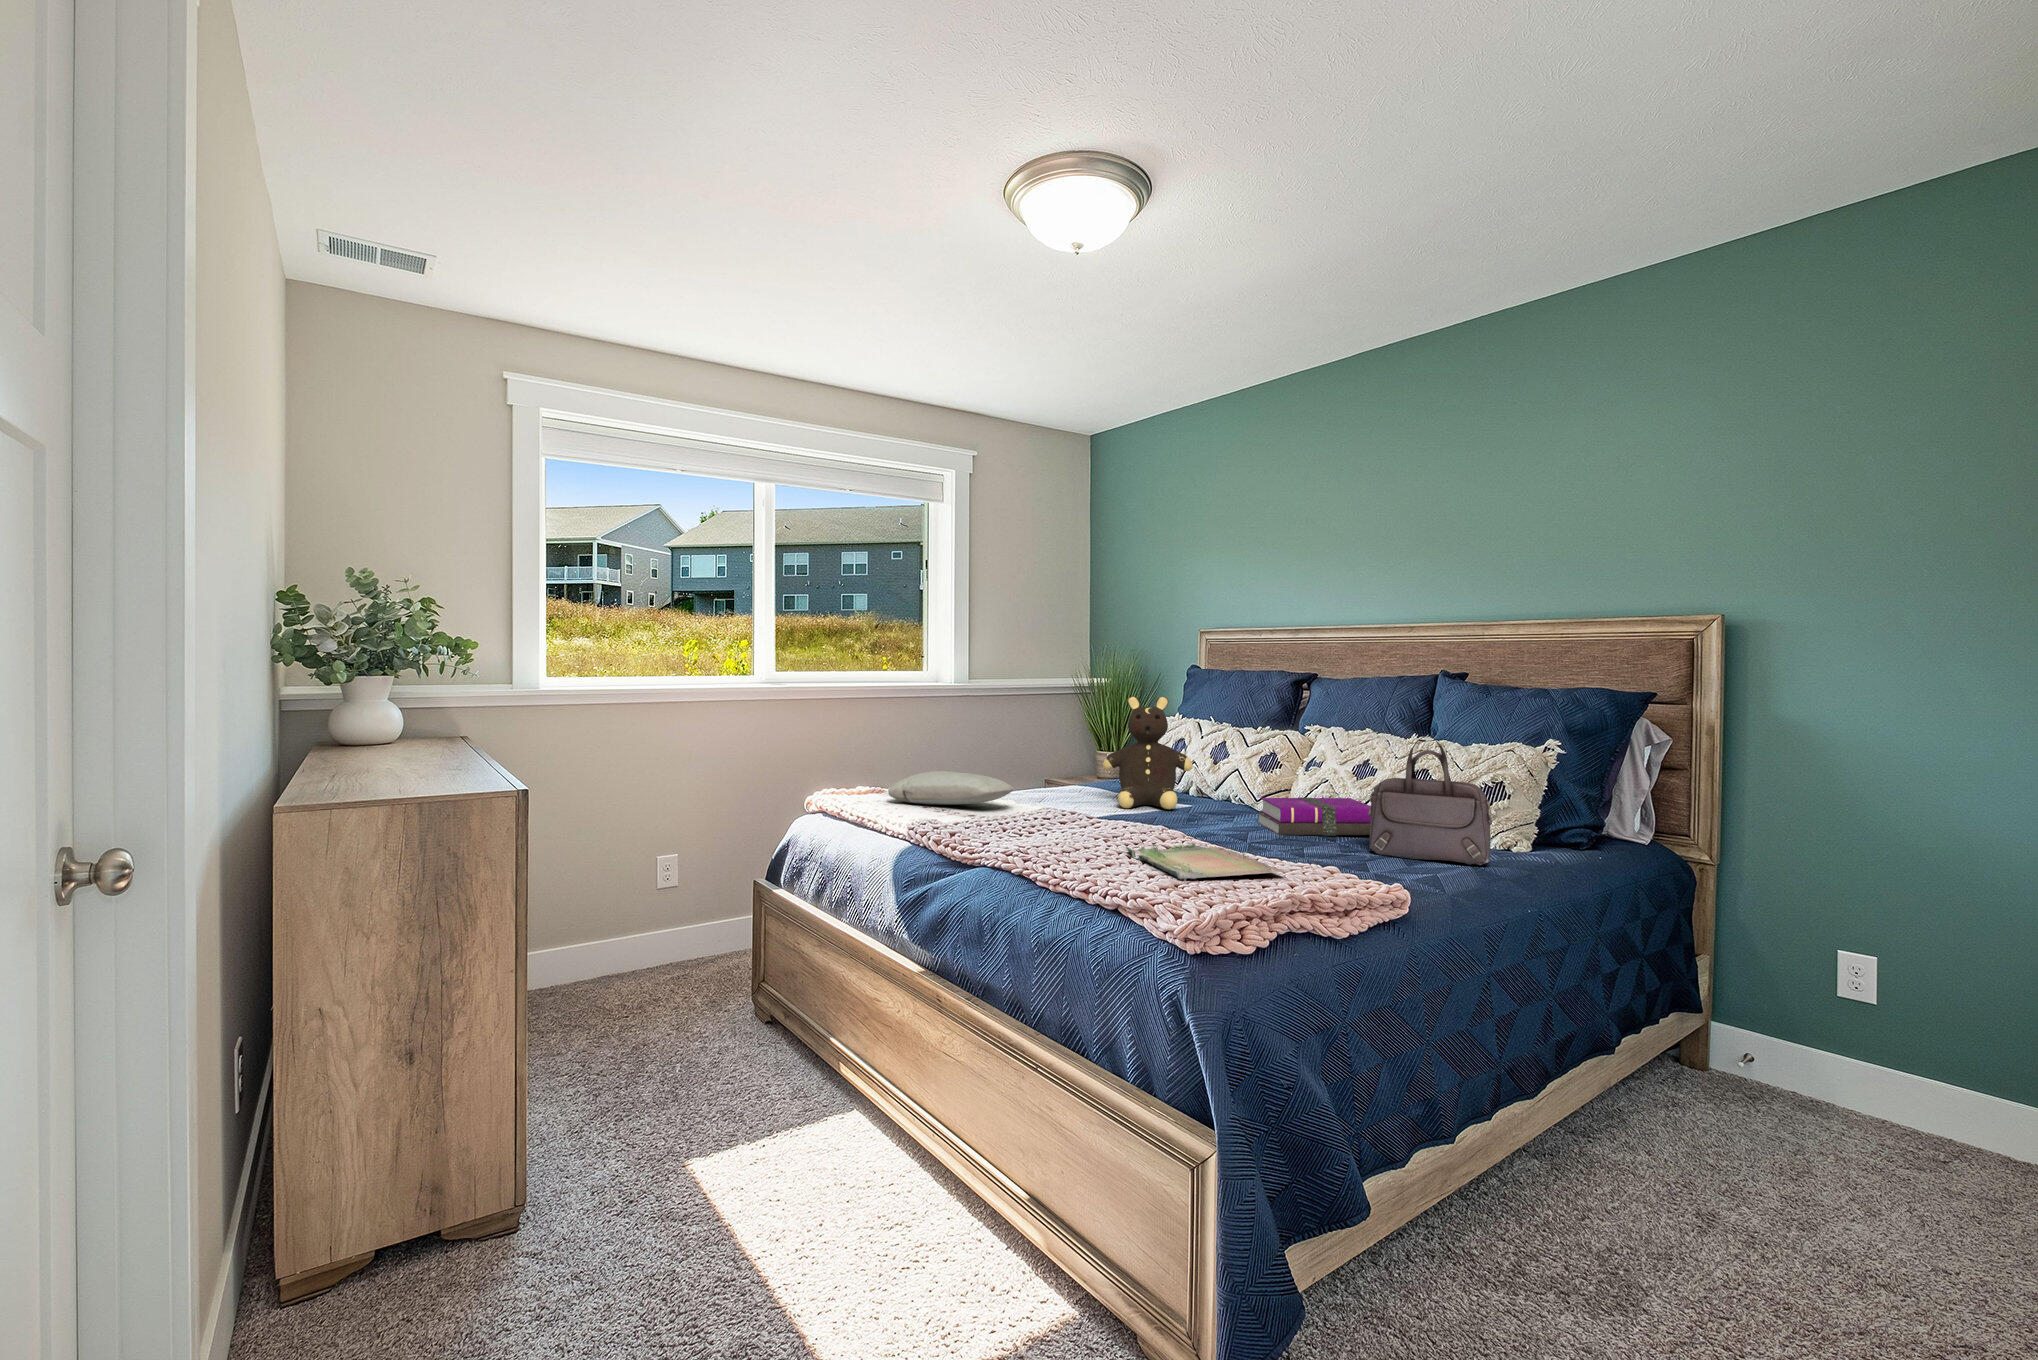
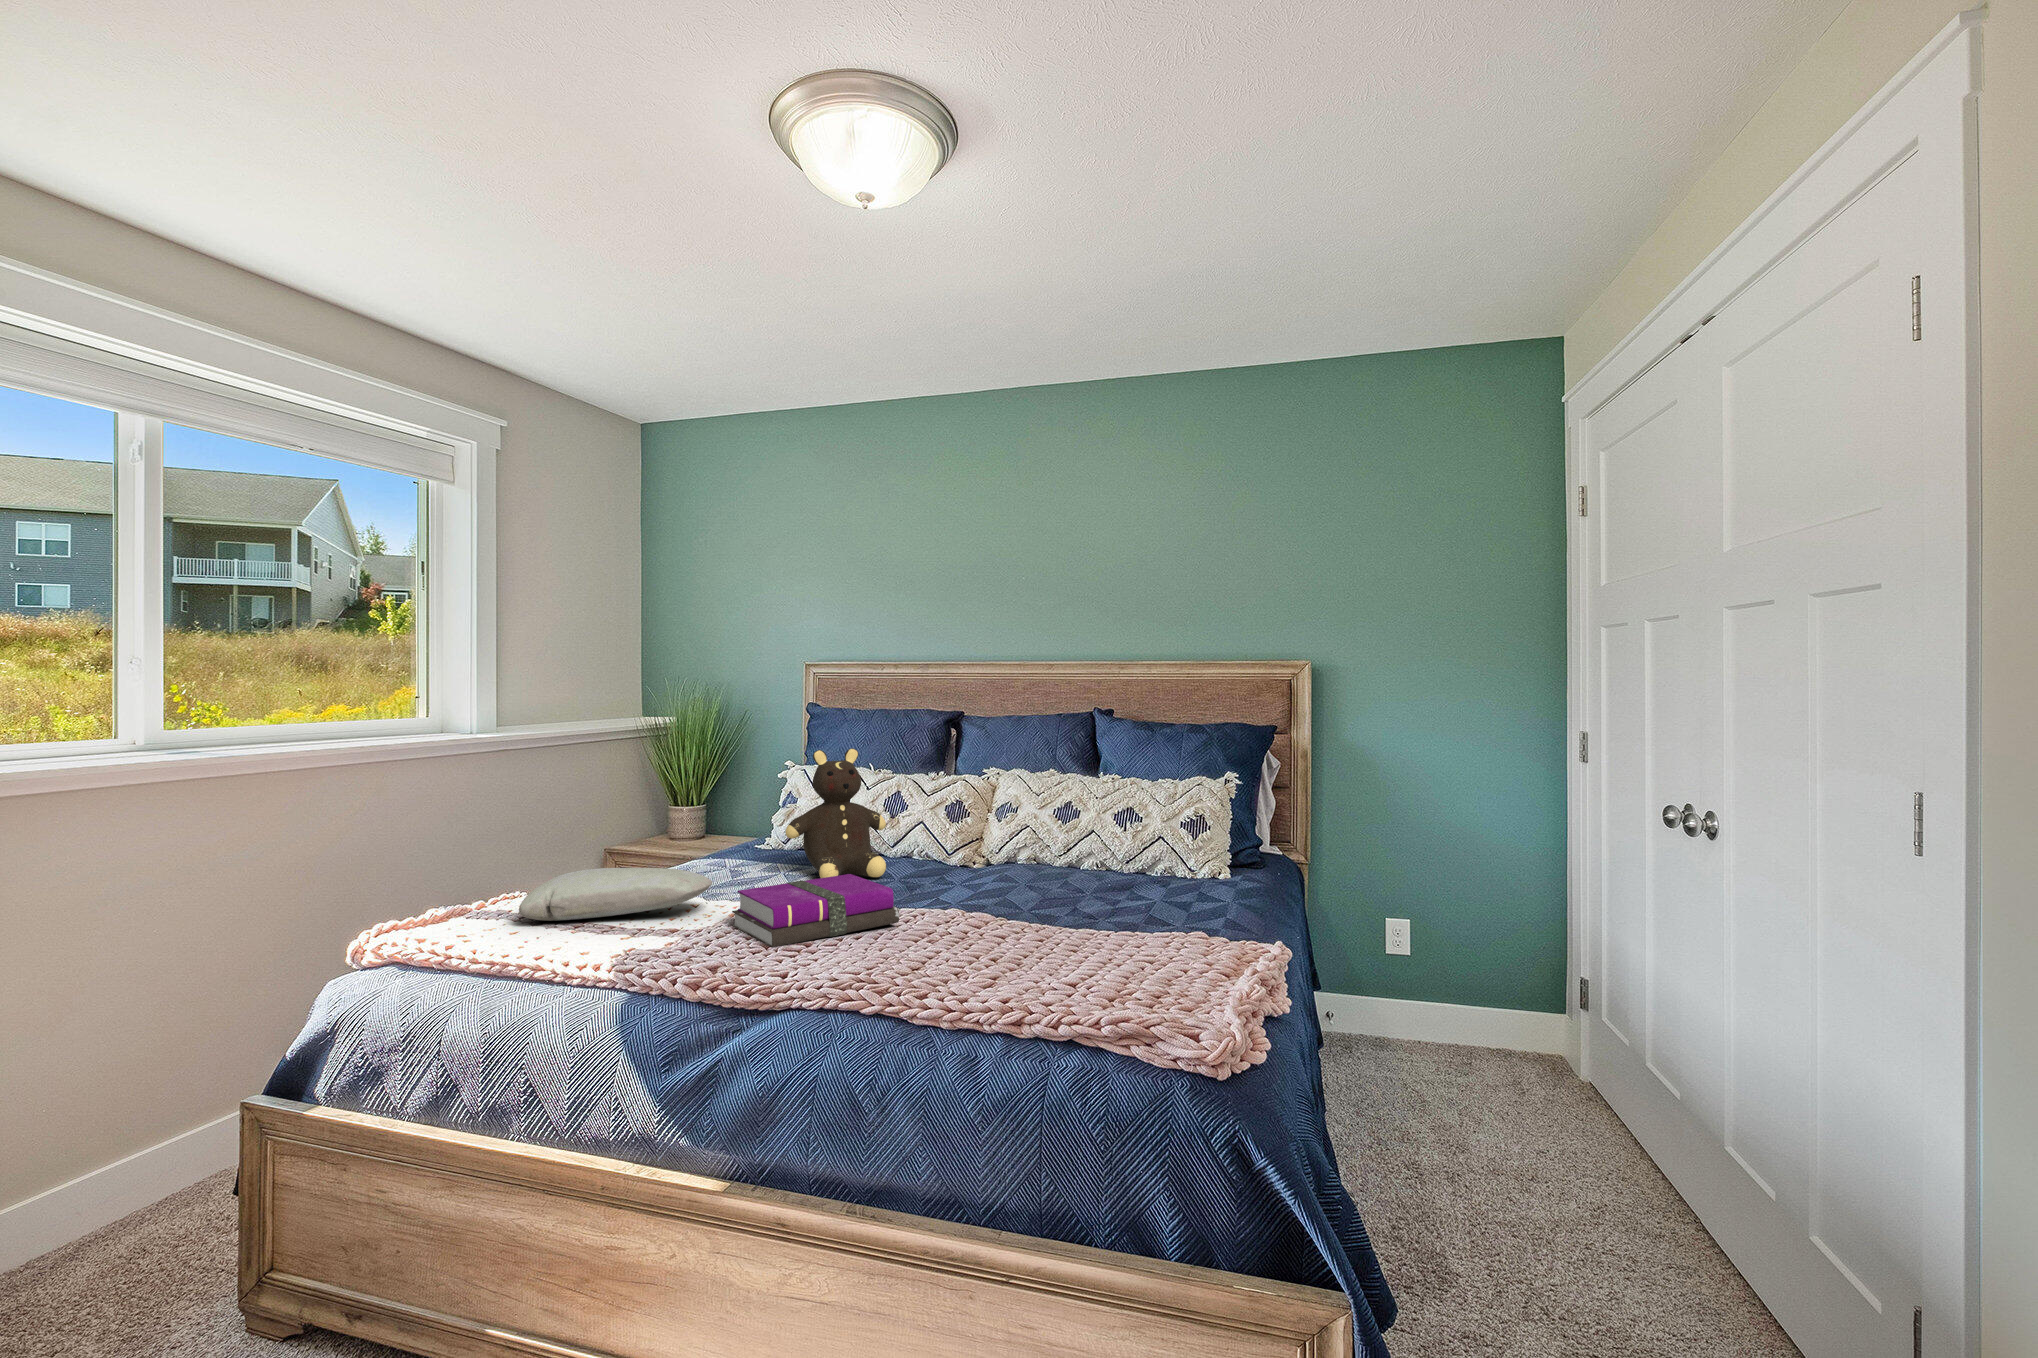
handbag: present [1368,736,1492,865] -> none [1137,779,1249,902]
notebook: present [1257,797,1371,836] -> present [732,874,899,947]
tray: present [1126,838,1285,881] -> none [953,914,1159,982]

